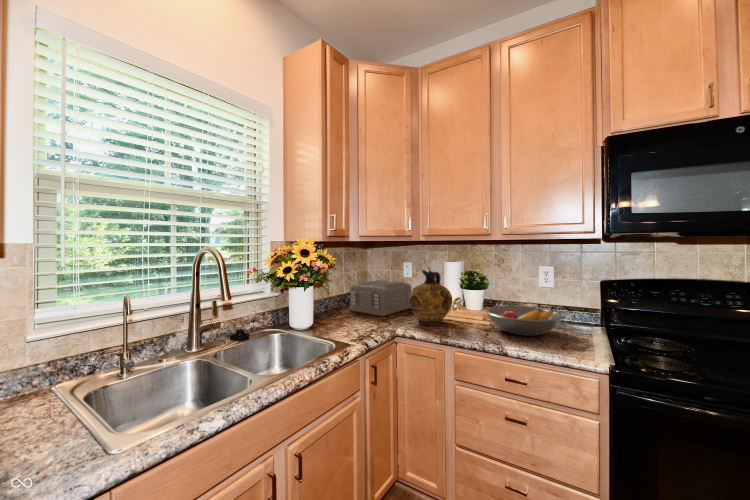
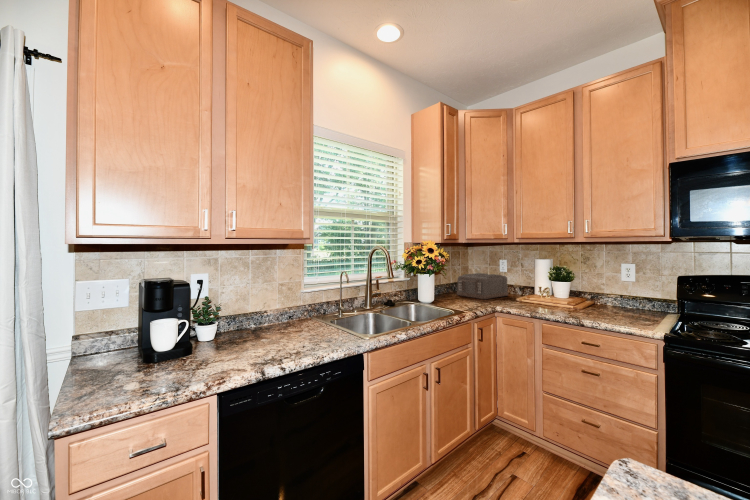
ceramic jug: present [409,270,452,325] -> none [506,264,542,306]
fruit bowl: present [486,306,562,336] -> none [569,294,635,315]

